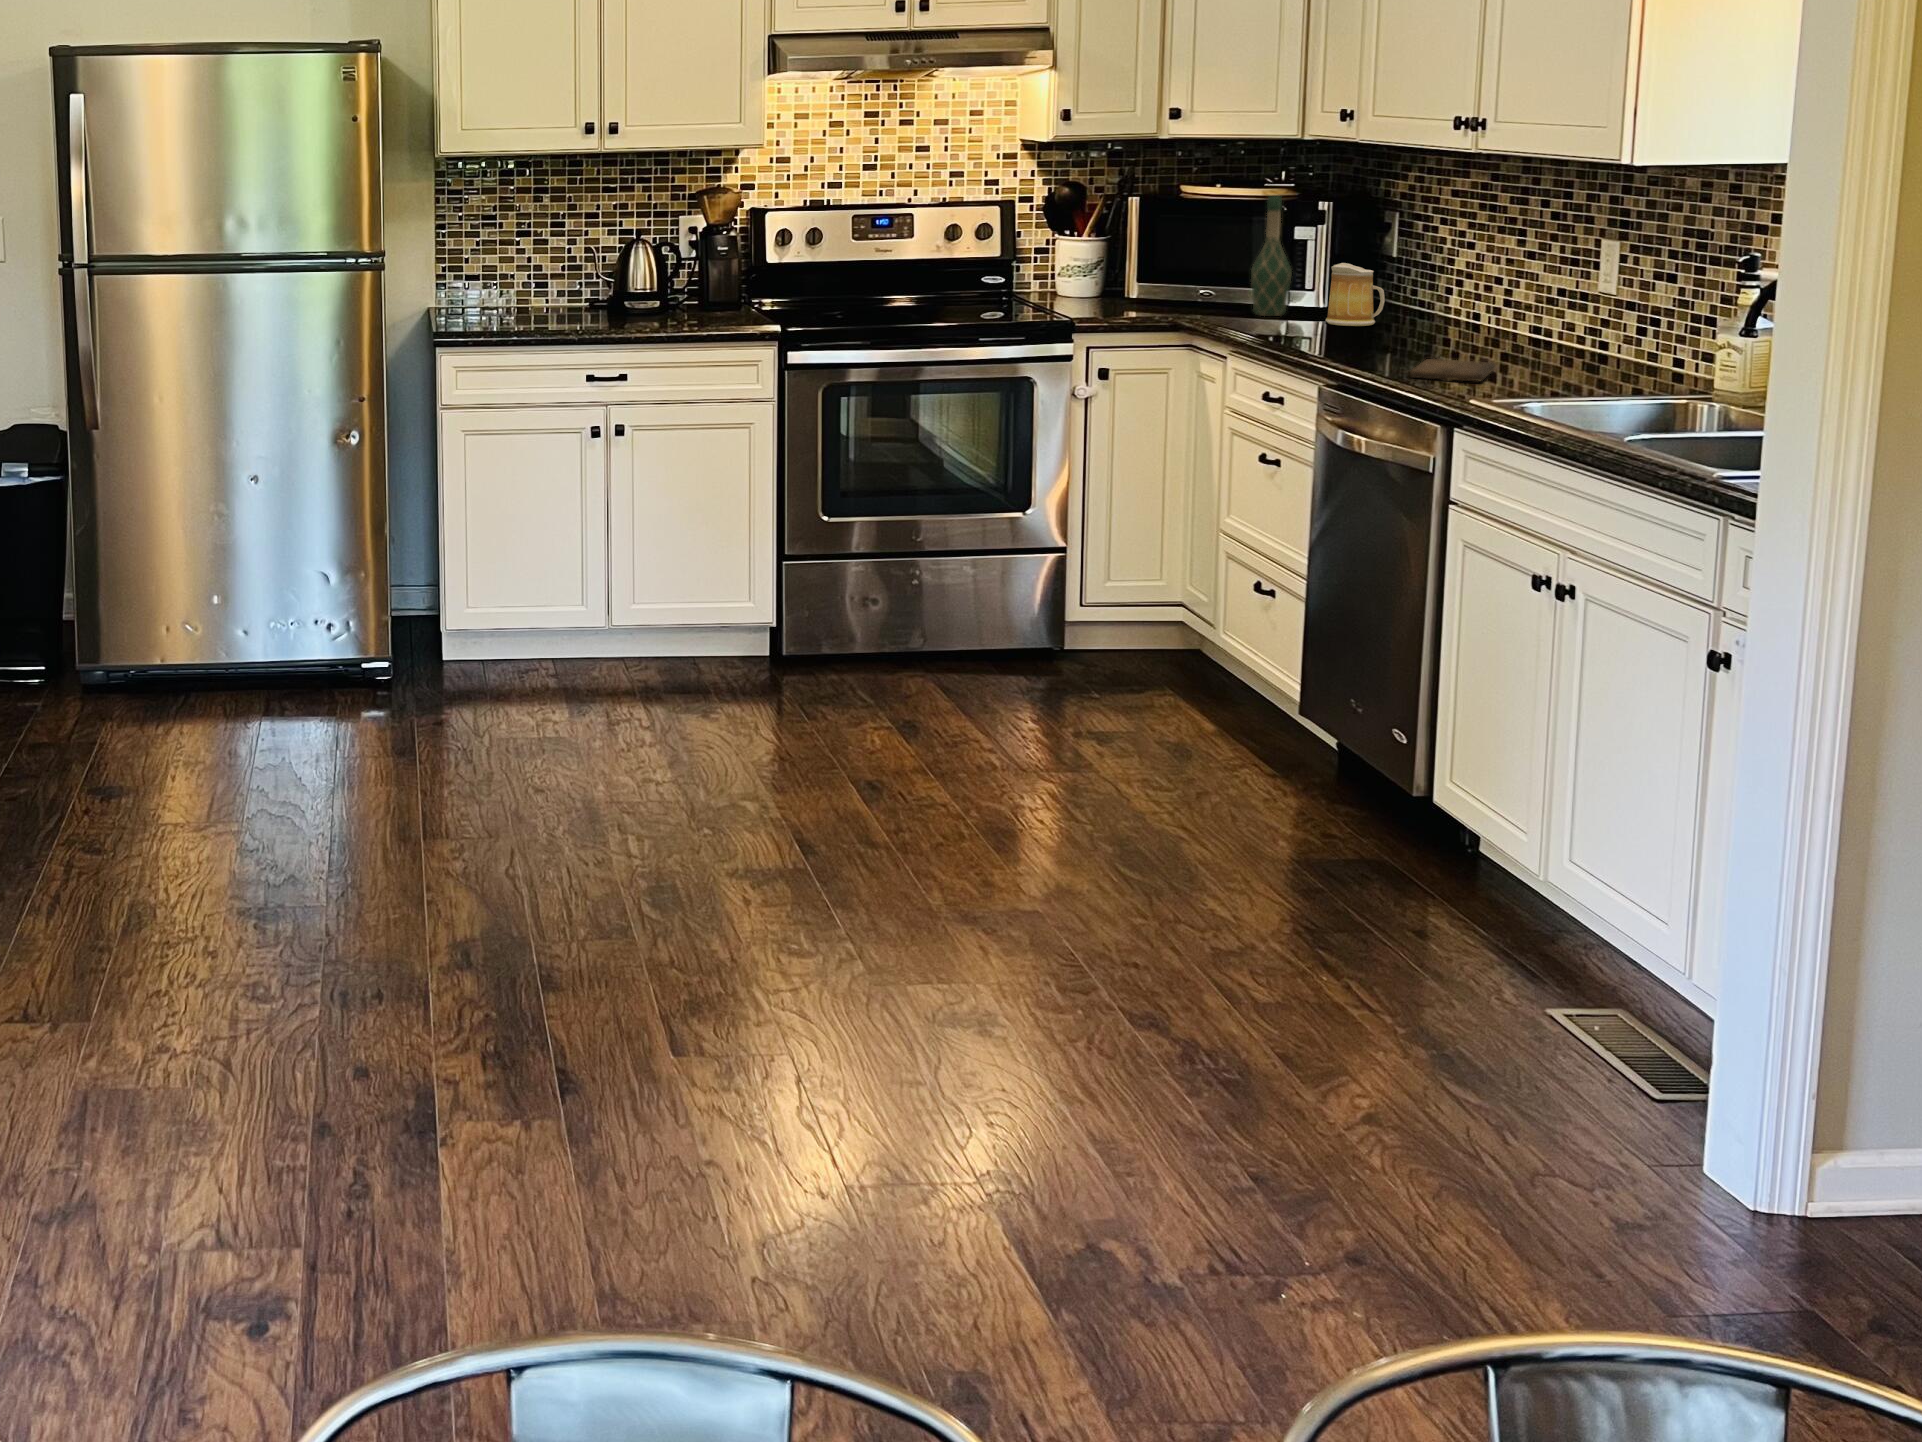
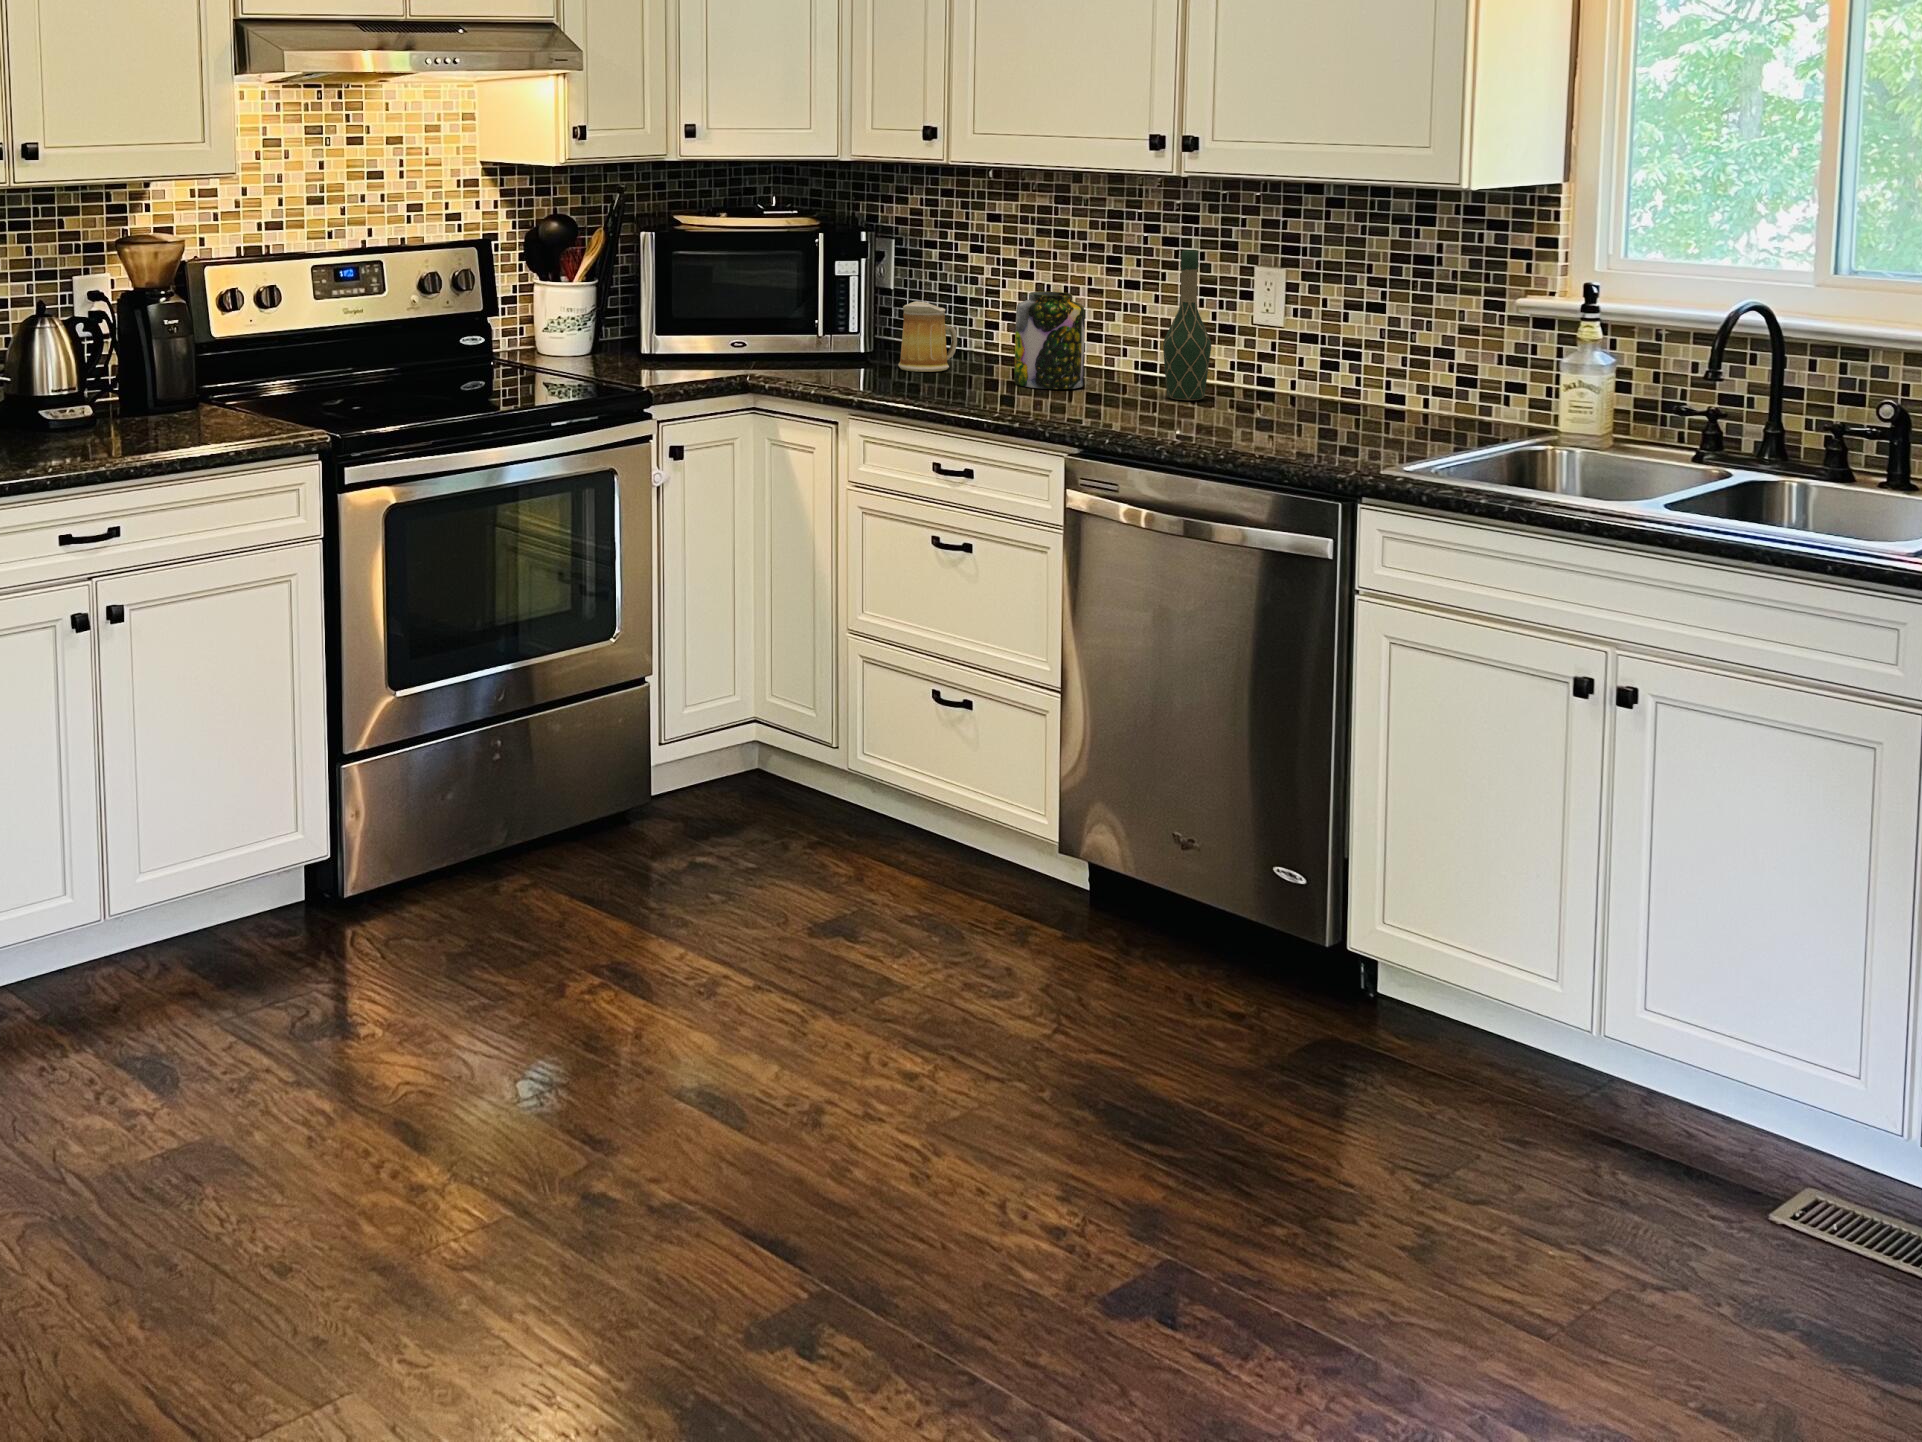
wine bottle: present [1251,196,1292,316] -> present [1163,250,1211,400]
jar: none [1395,256,1463,344] -> present [1014,292,1085,389]
cutting board: present [1410,359,1495,381] -> none [1151,409,1262,436]

